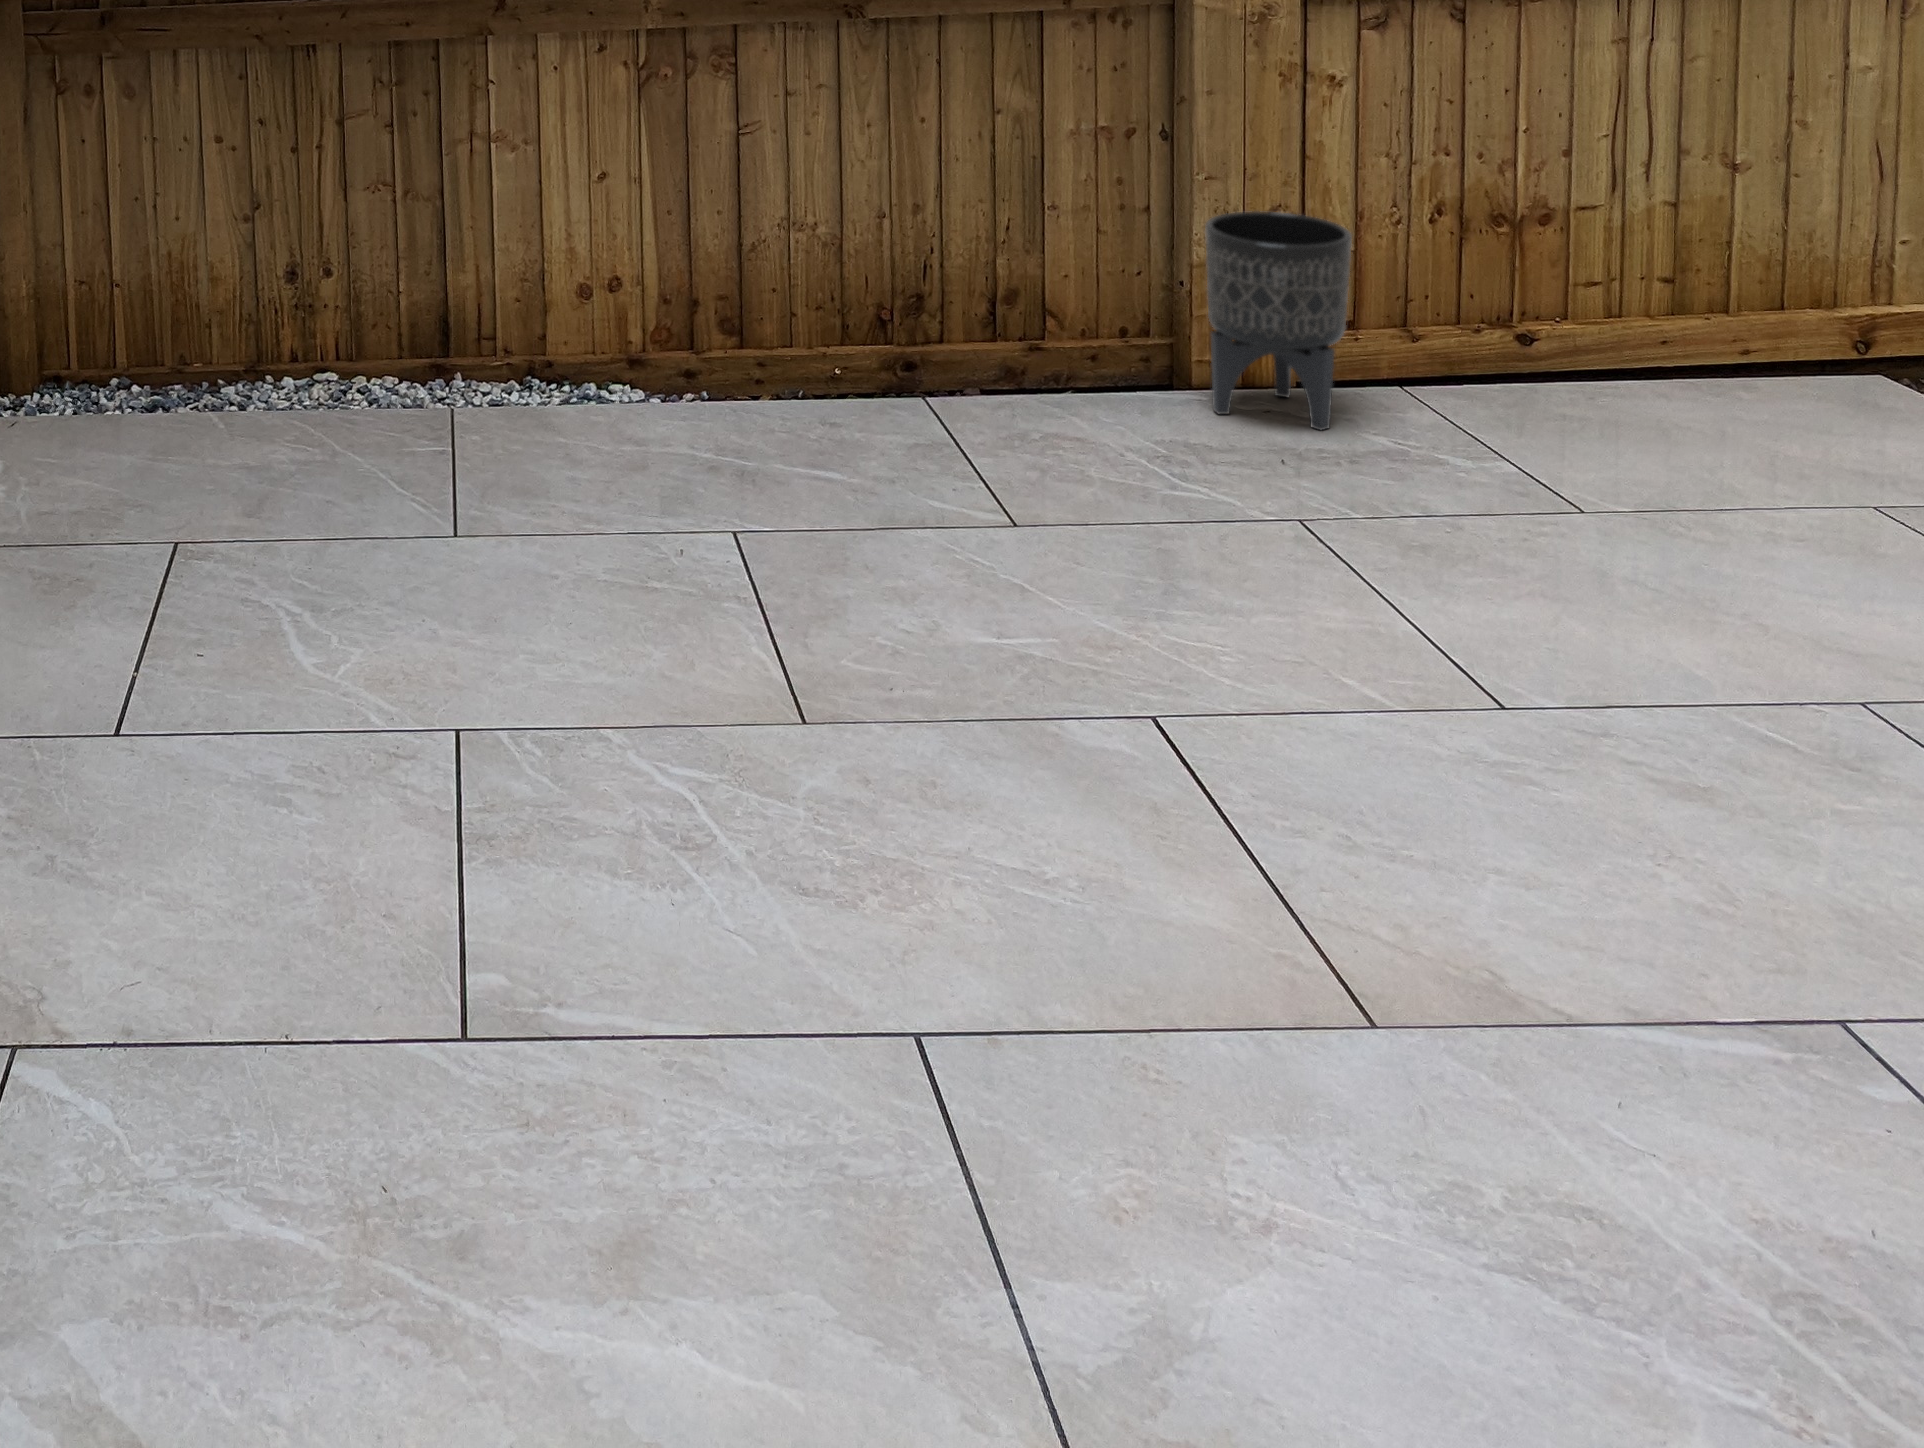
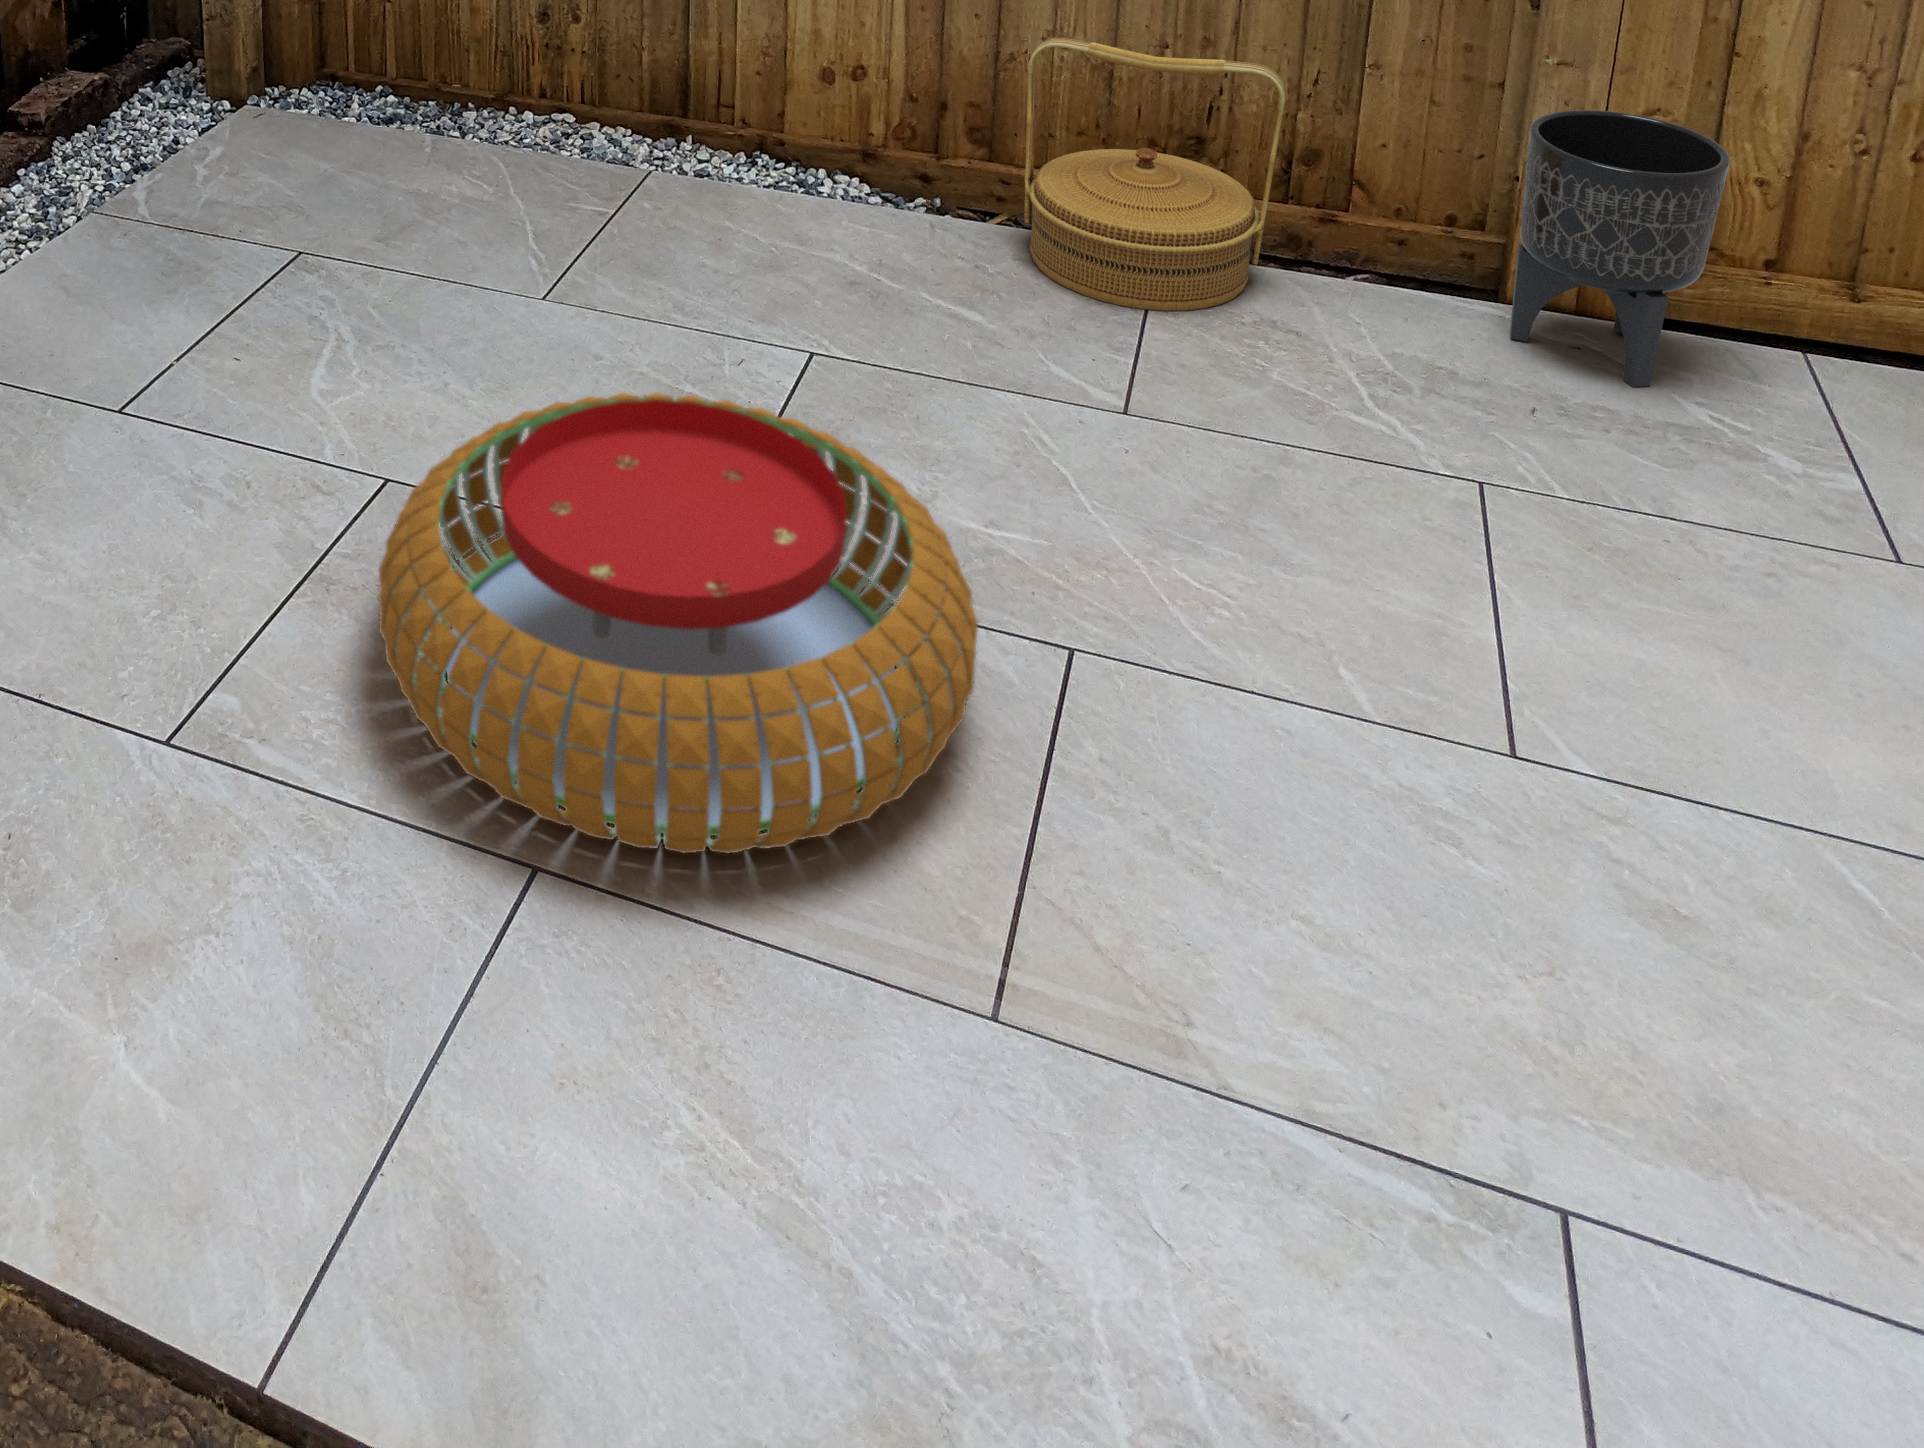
woven basket: none [809,210,1026,445] -> present [1025,38,1286,311]
pouf: none [571,544,1172,965] -> present [378,393,978,853]

